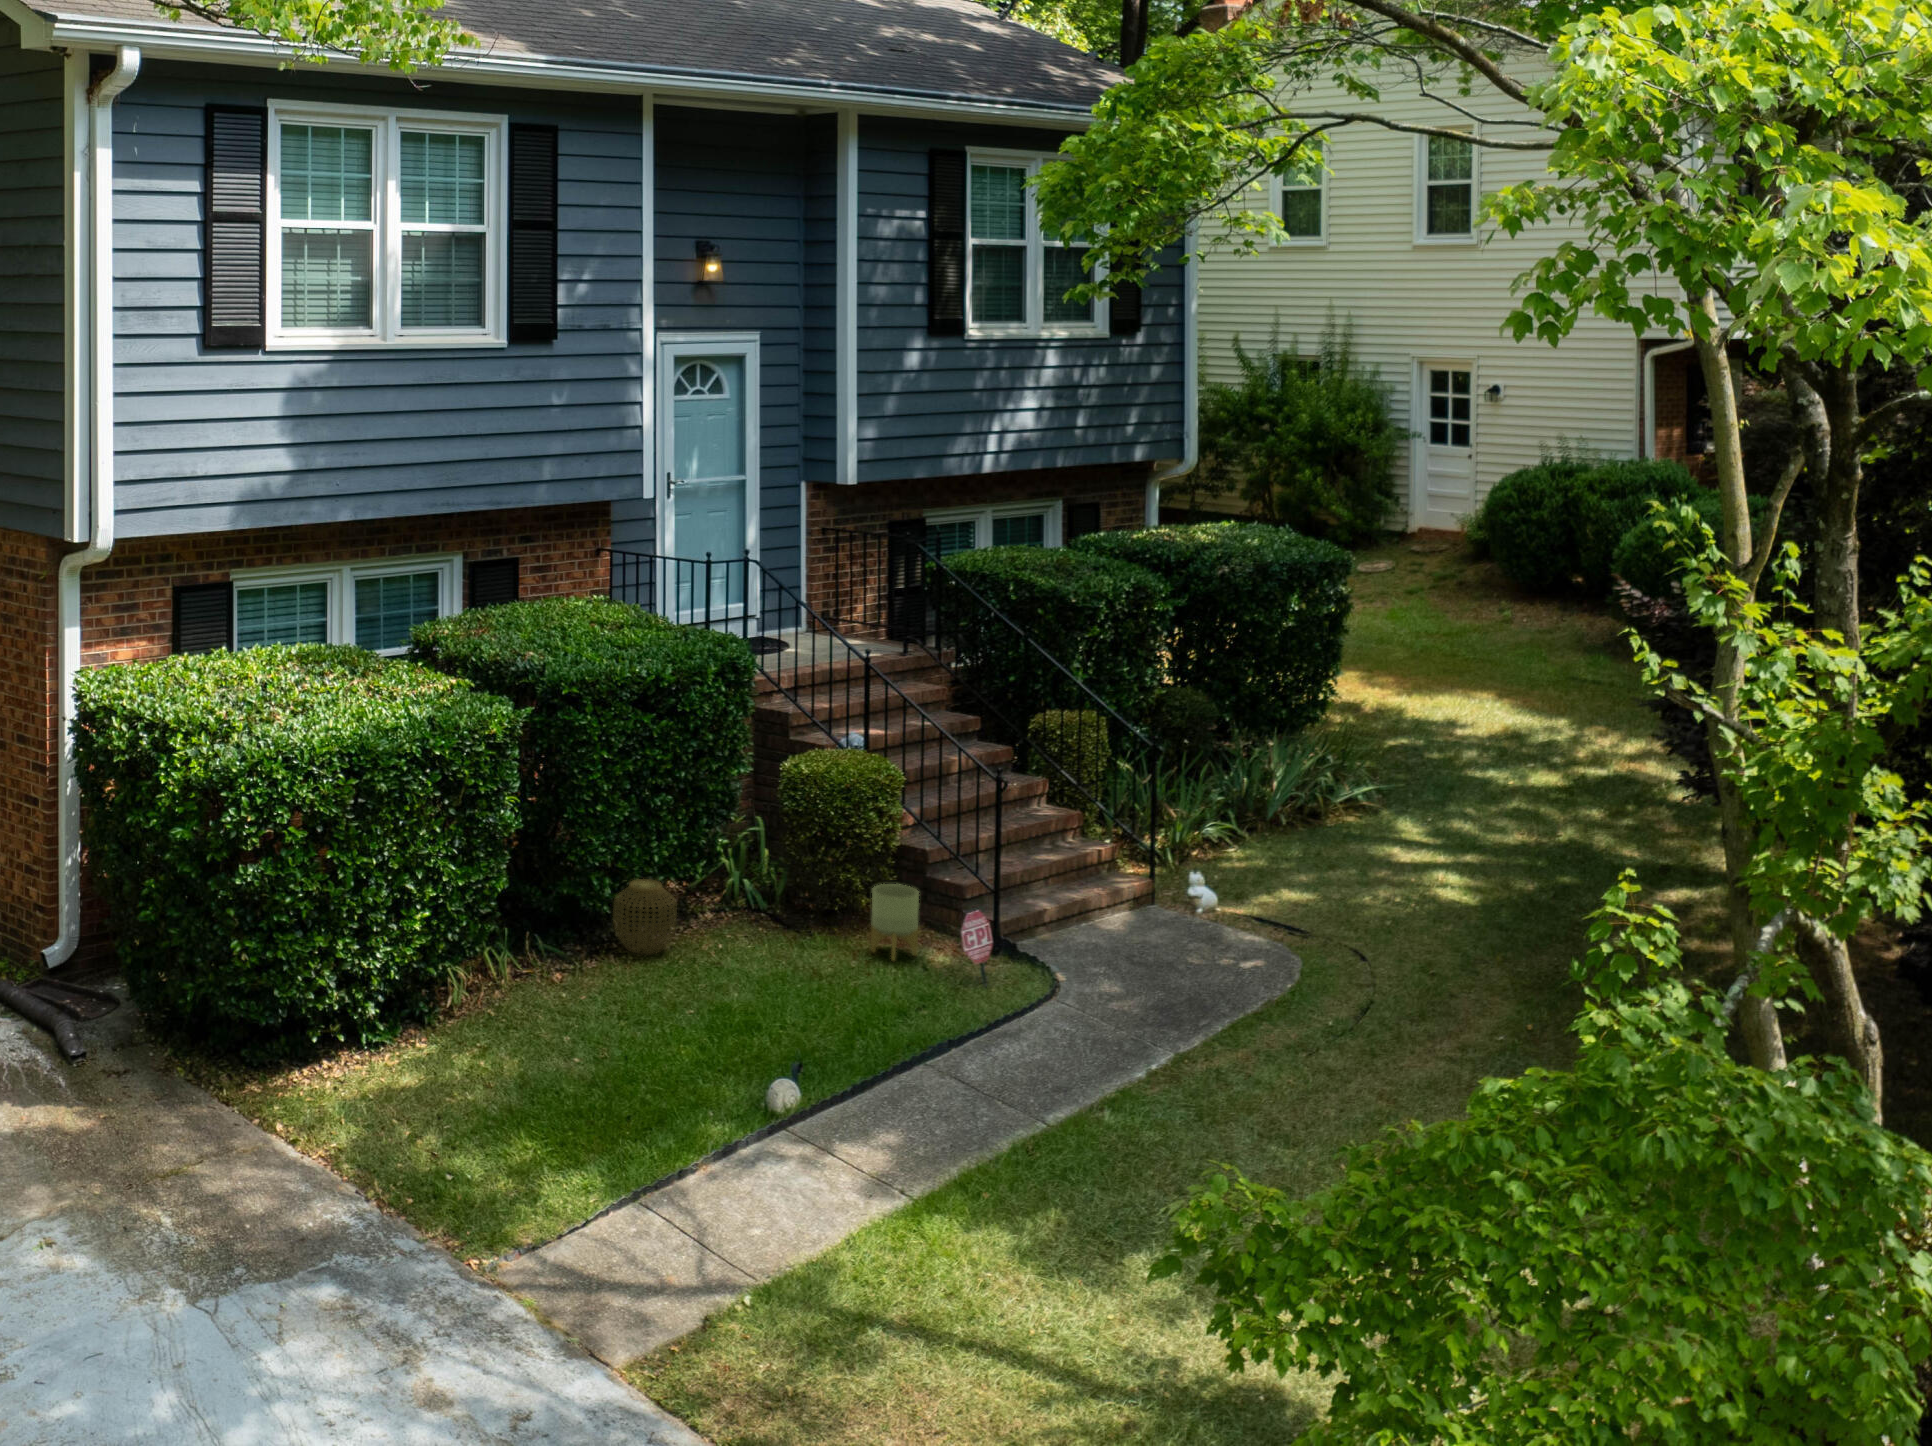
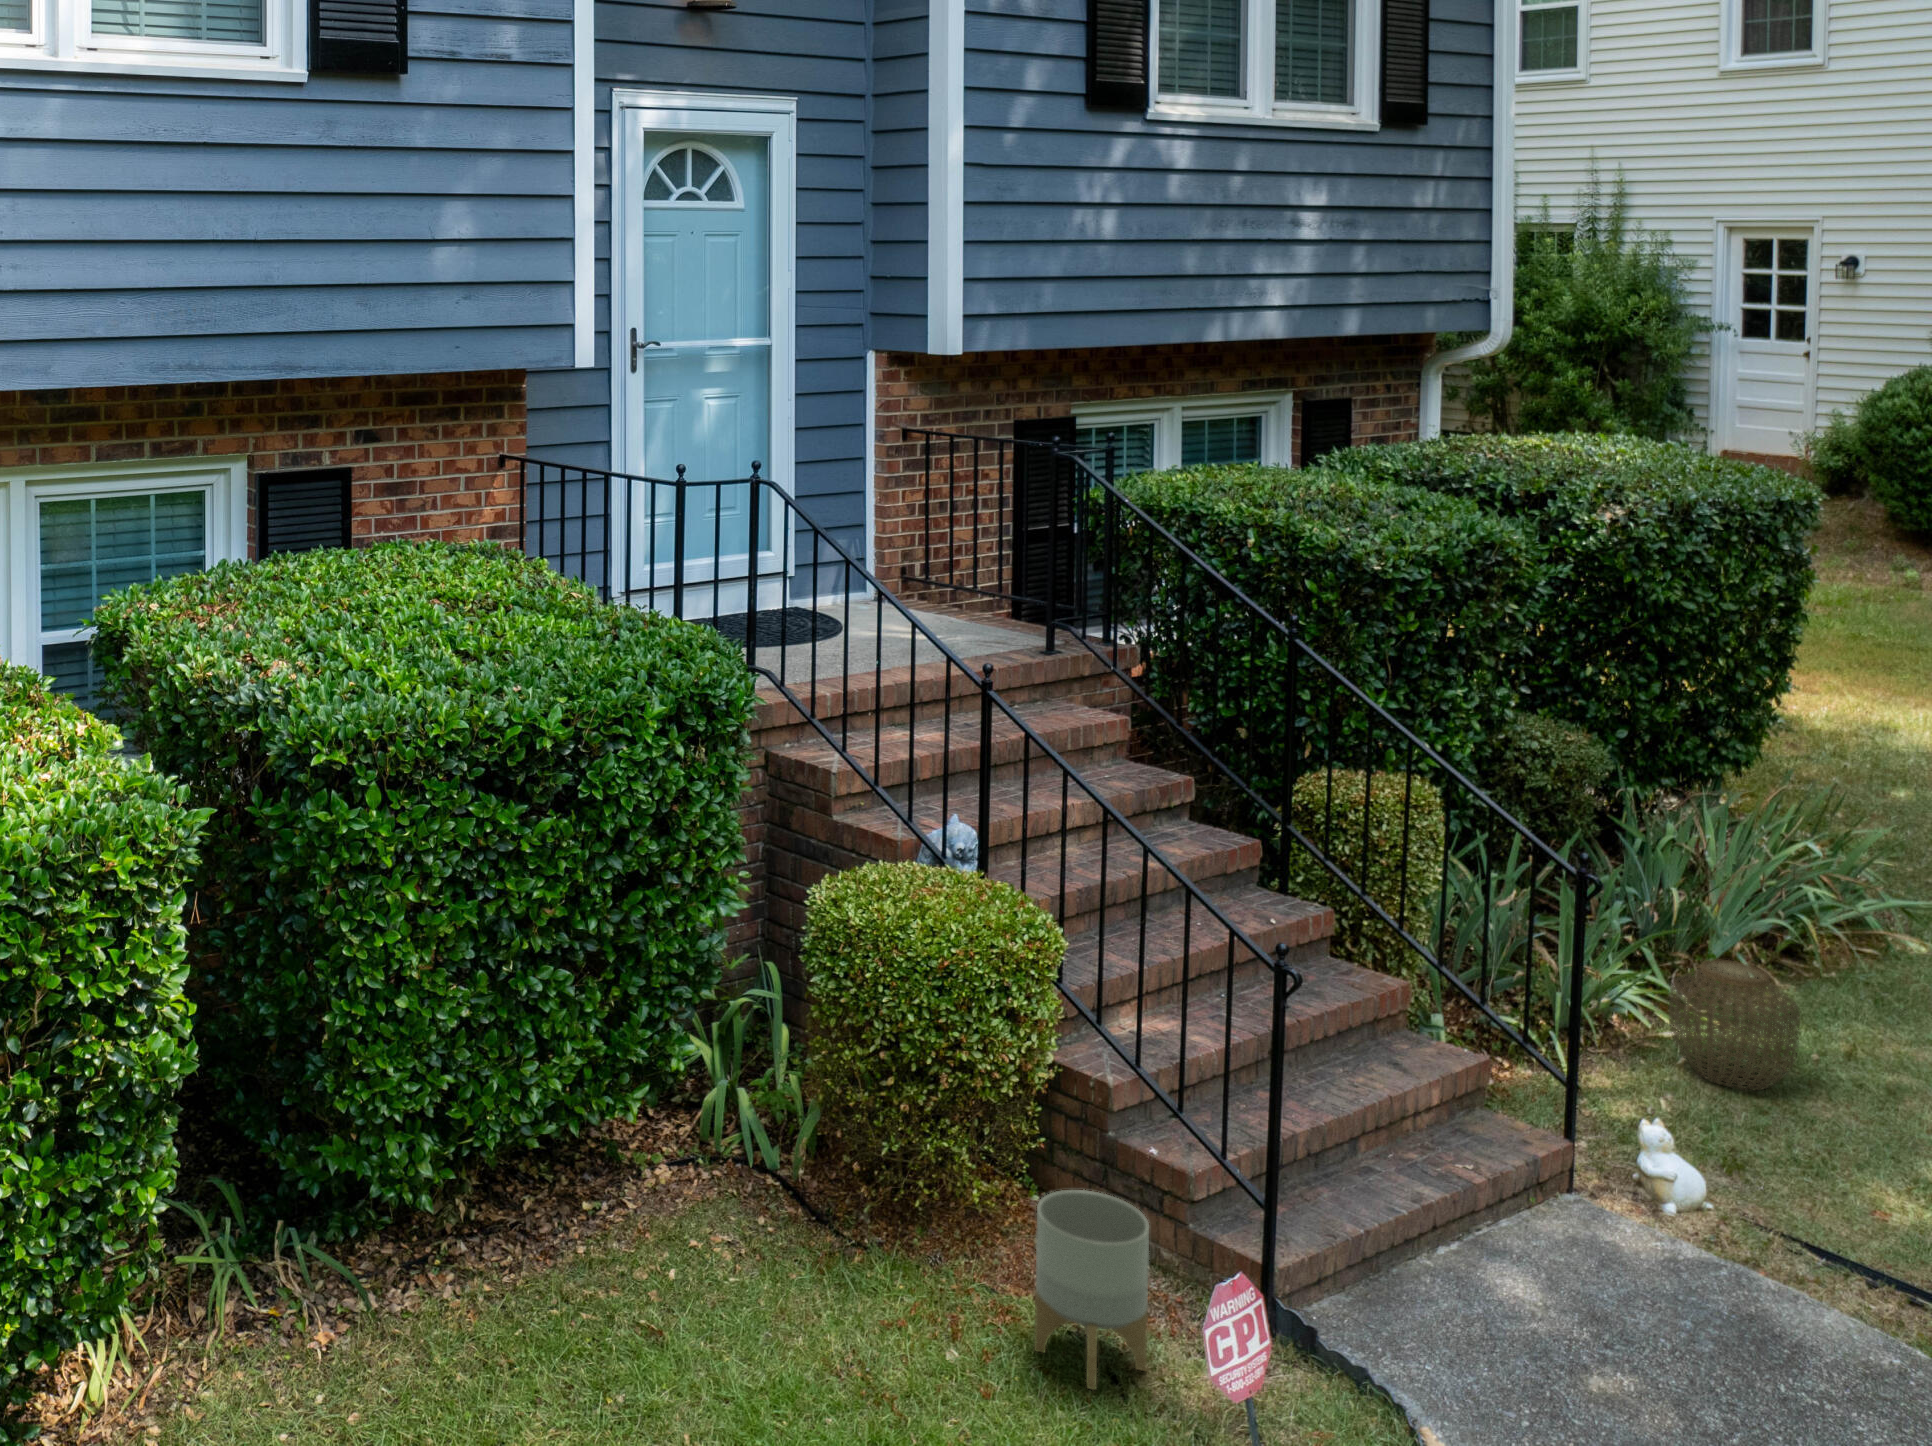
woven basket: present [614,879,677,954] -> present [1669,959,1799,1090]

